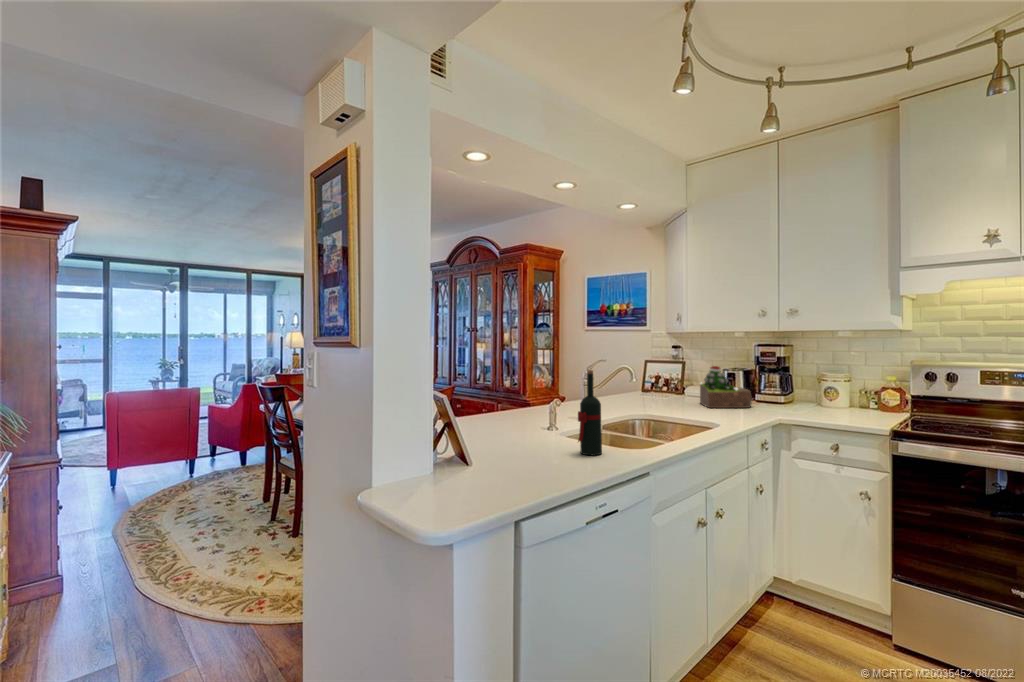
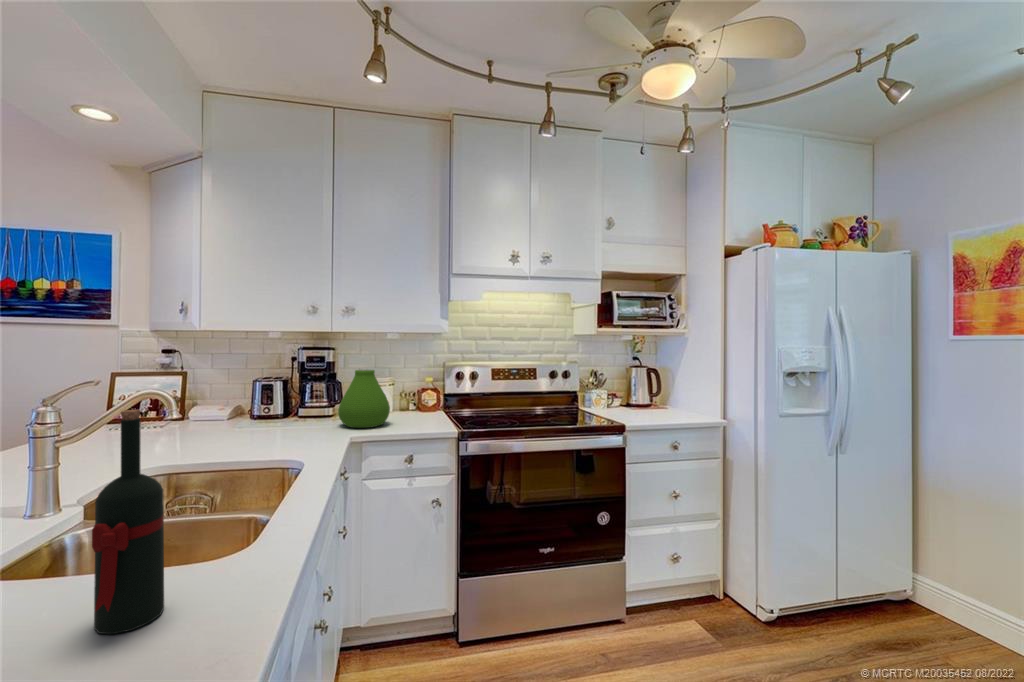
vase: none [778,364,827,415] -> present [338,370,390,428]
succulent plant: present [700,366,752,408] -> none [229,377,304,436]

